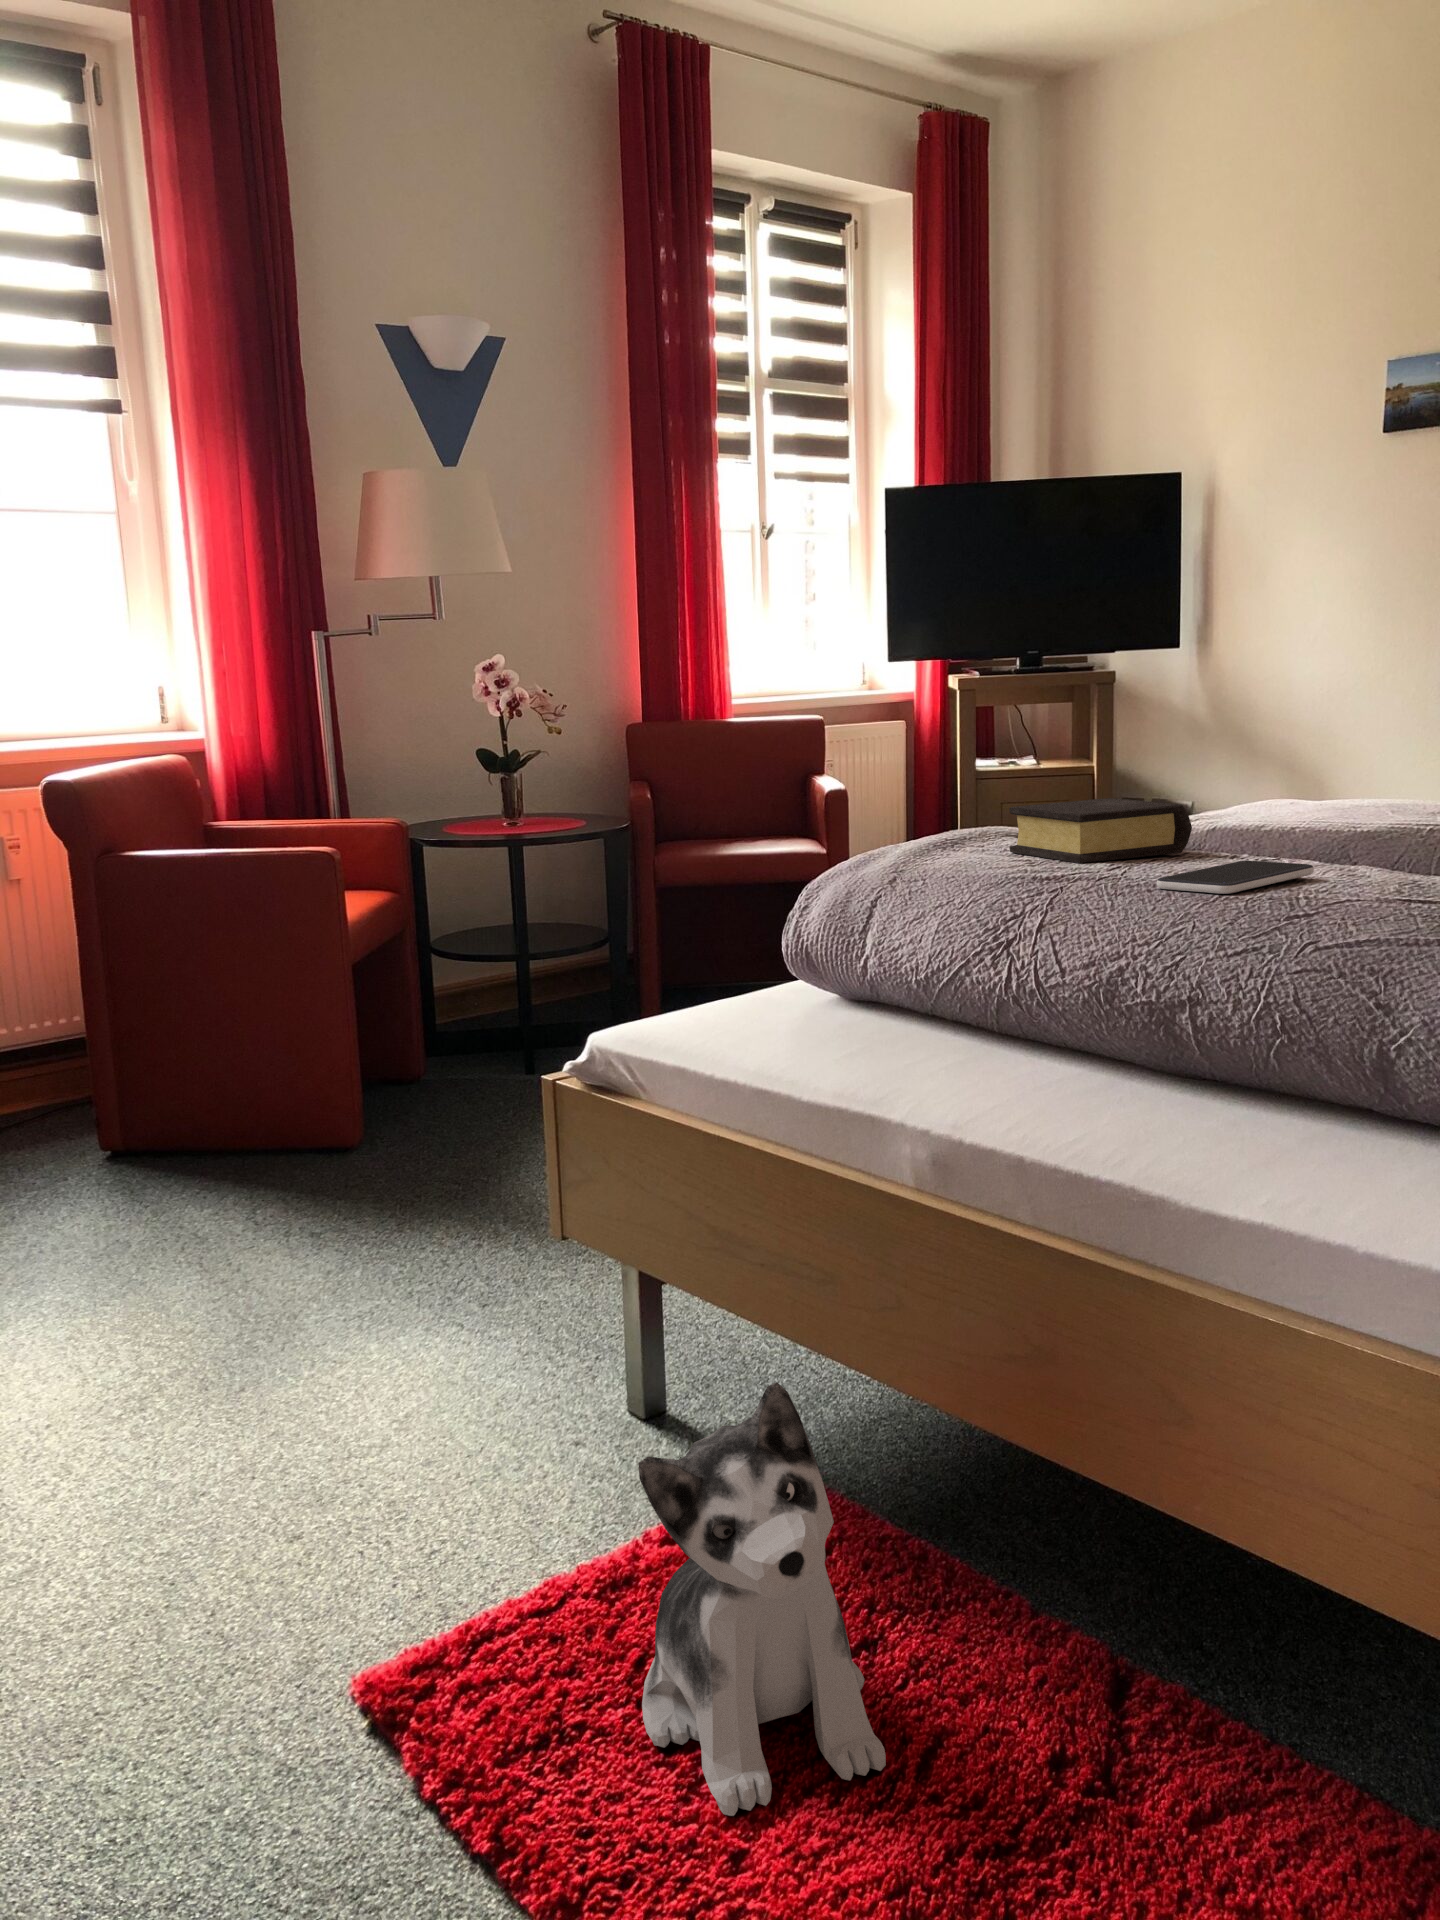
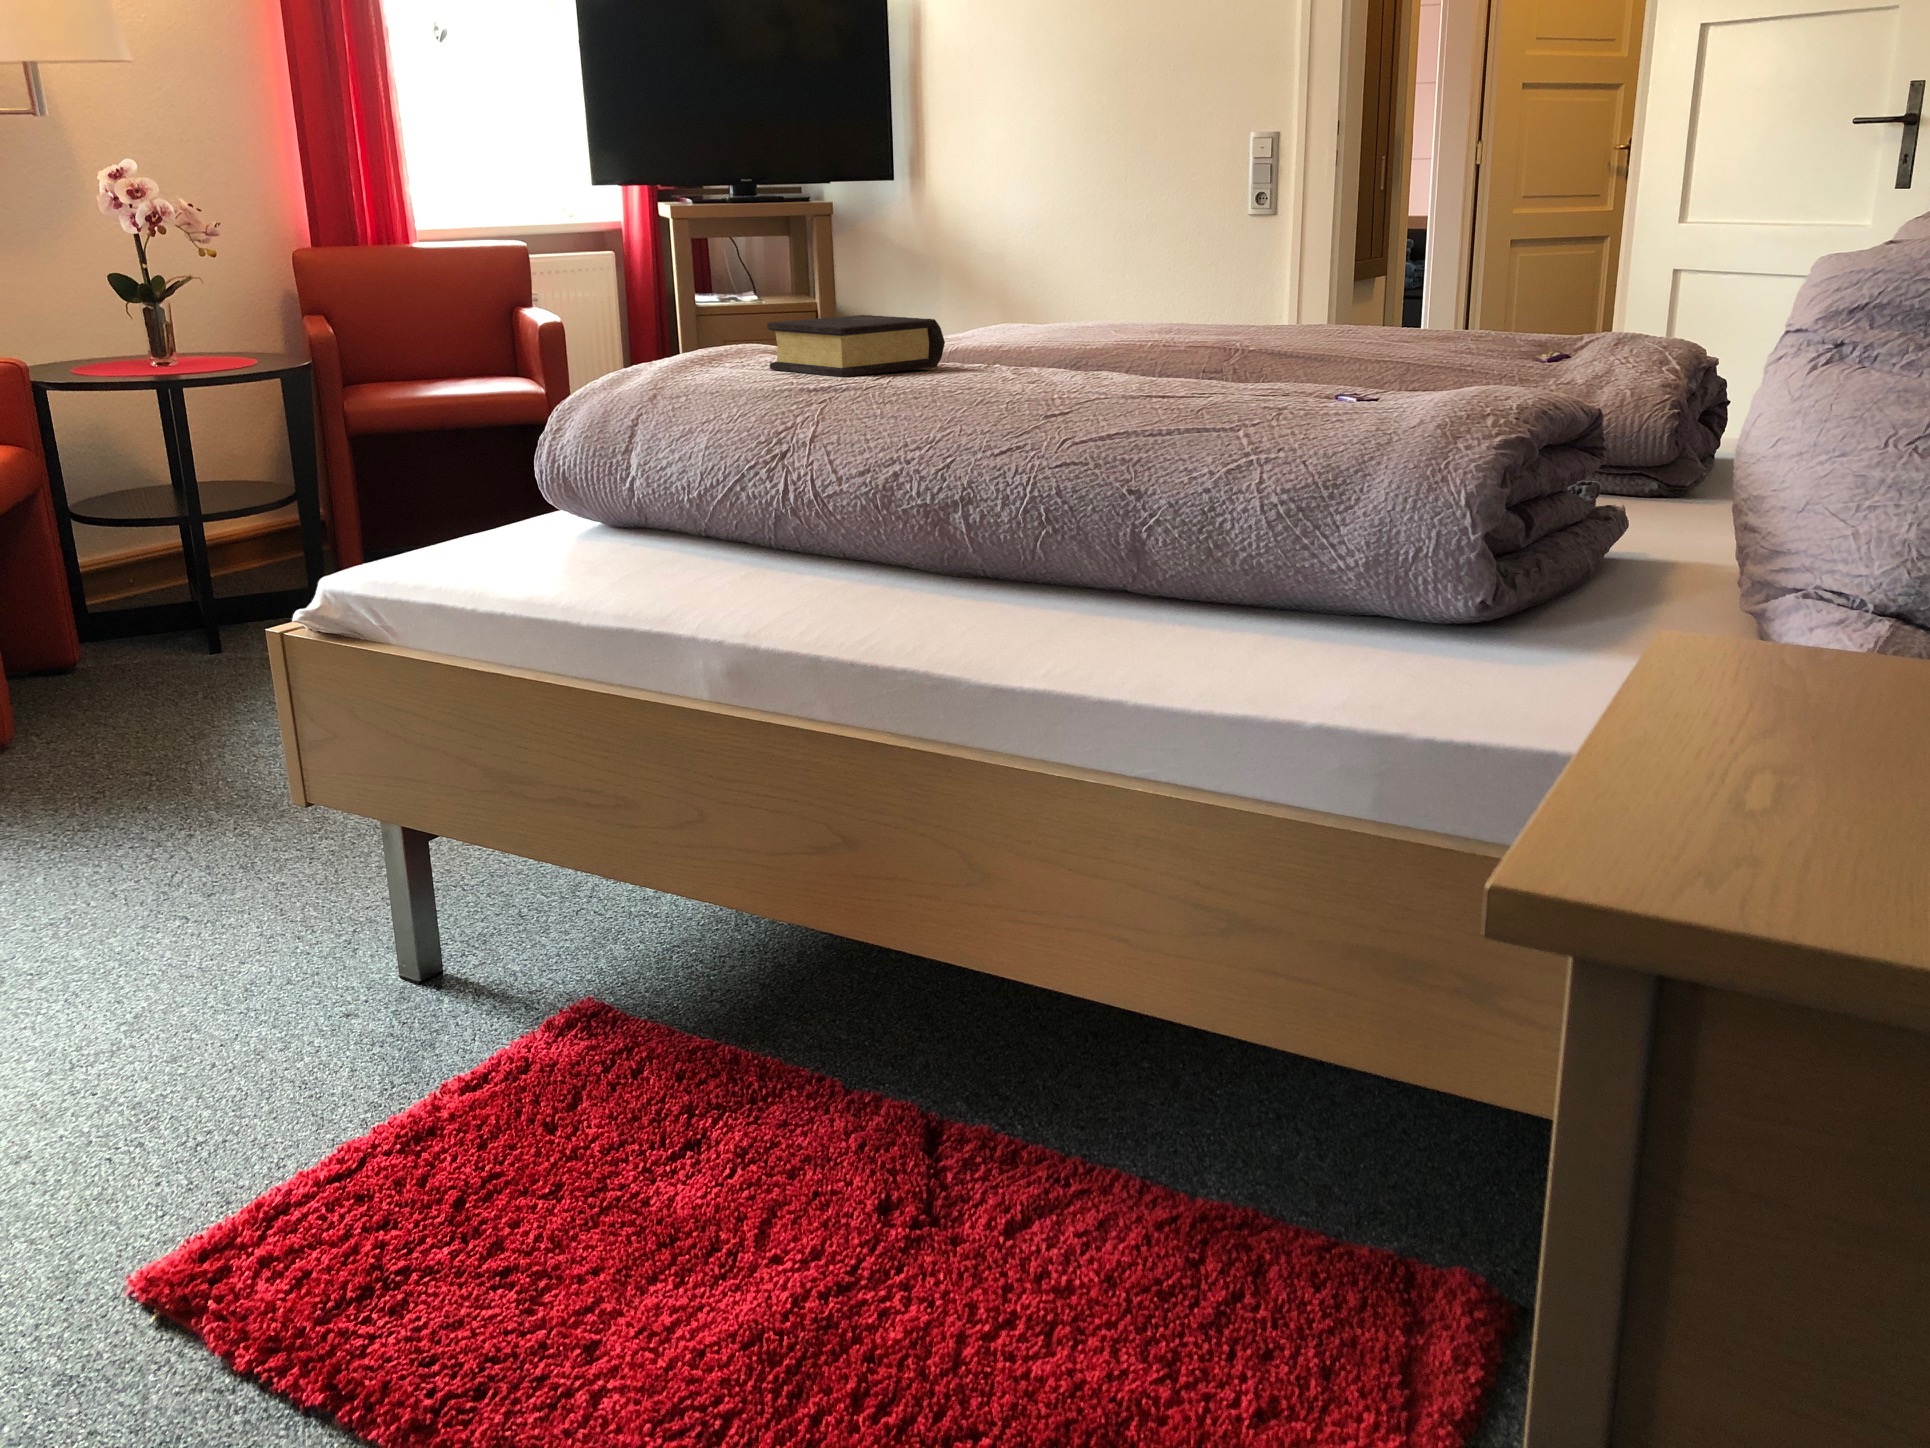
smartphone: present [1157,861,1314,894] -> none [925,369,1062,397]
plush toy: present [639,1382,886,1816] -> none [455,895,725,1316]

